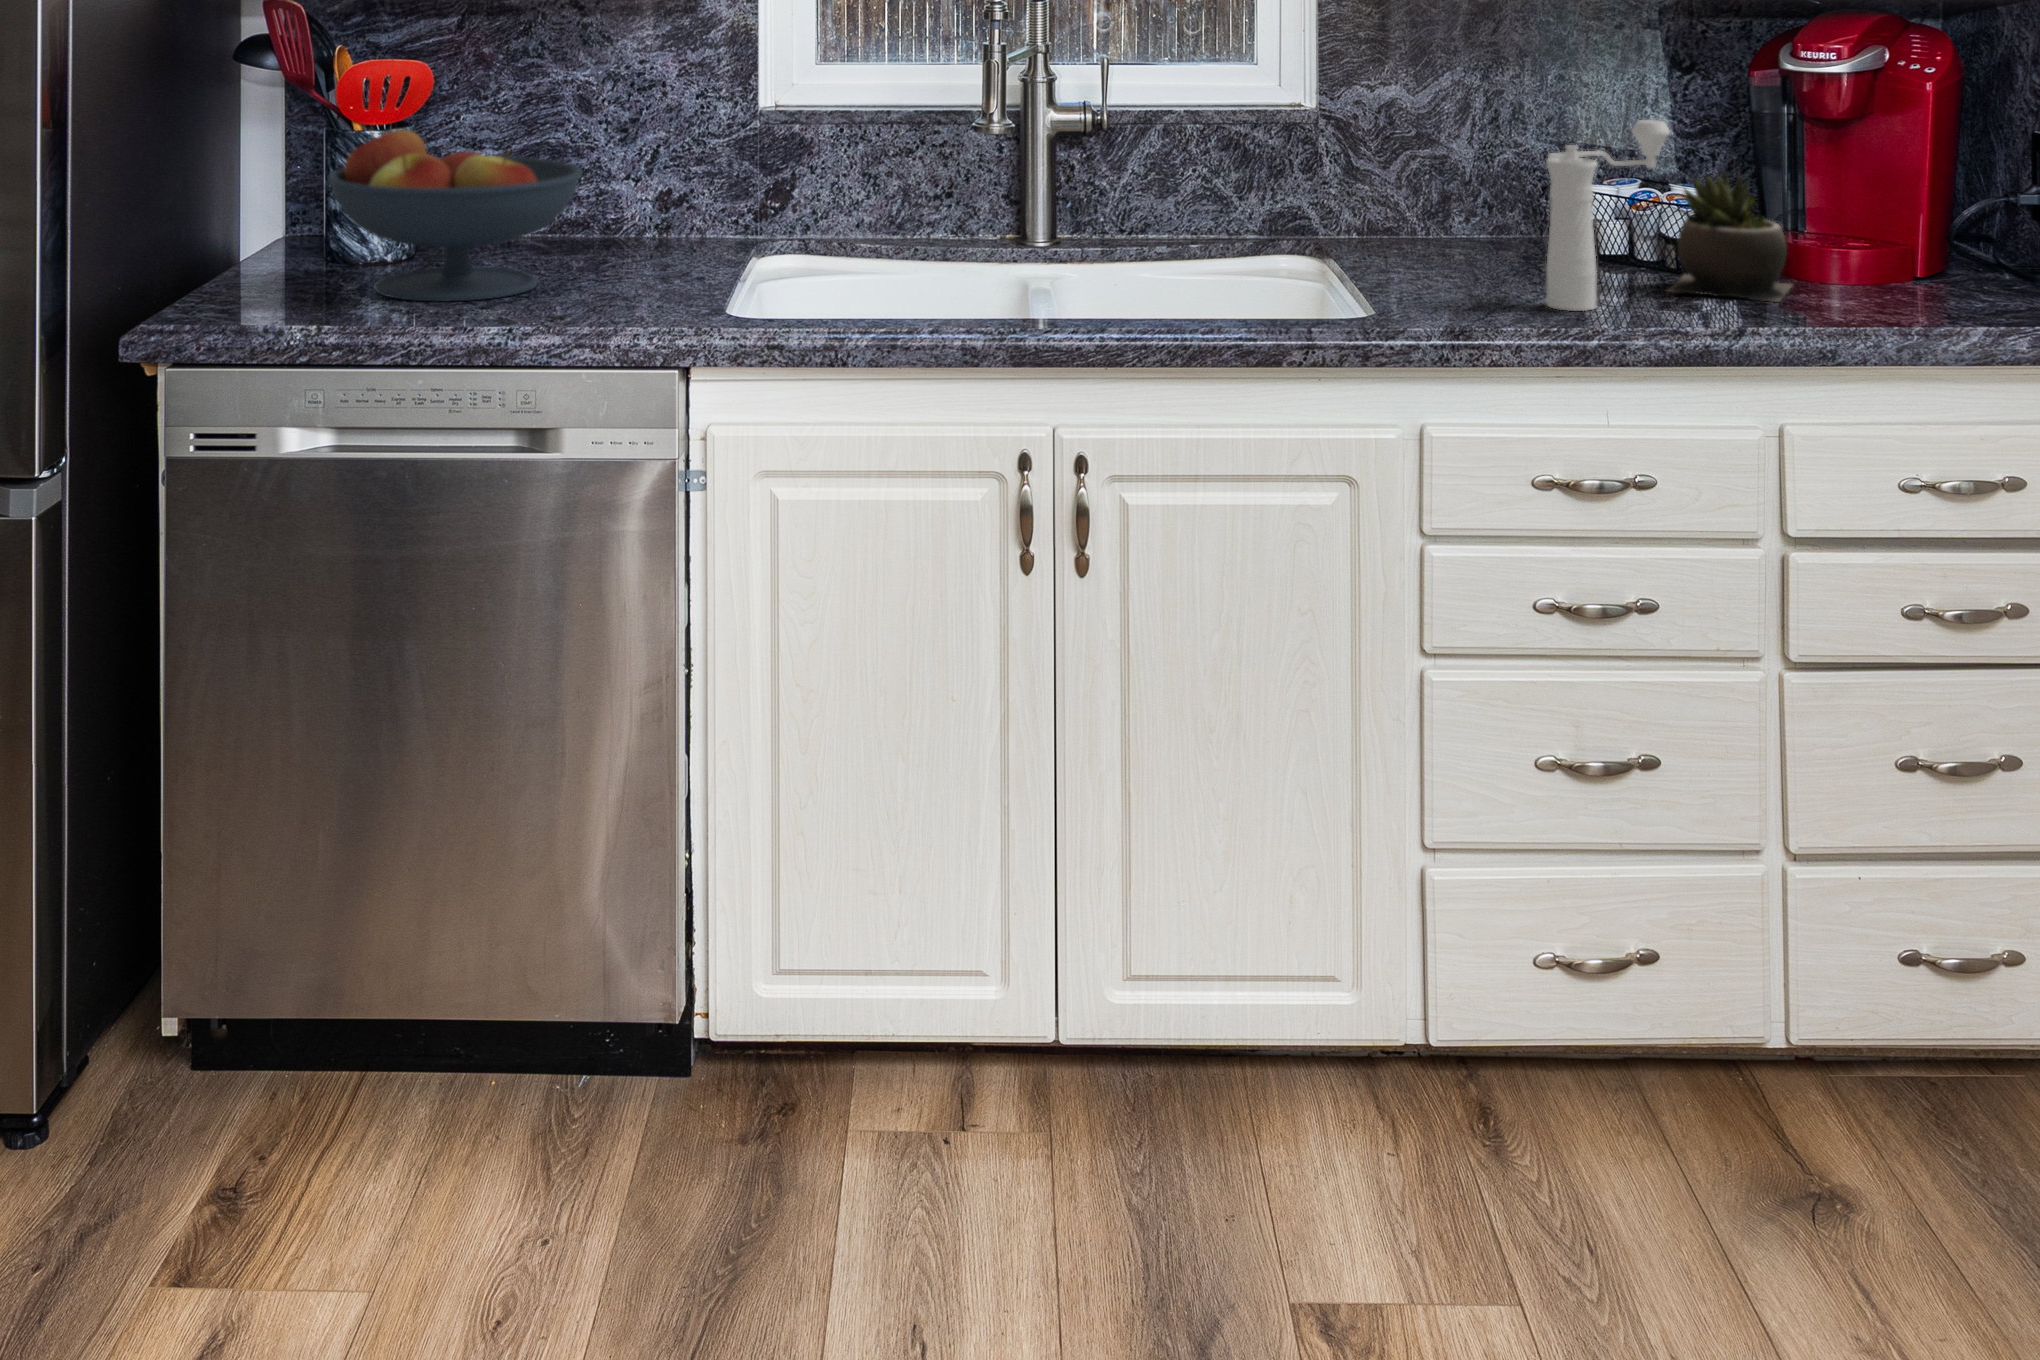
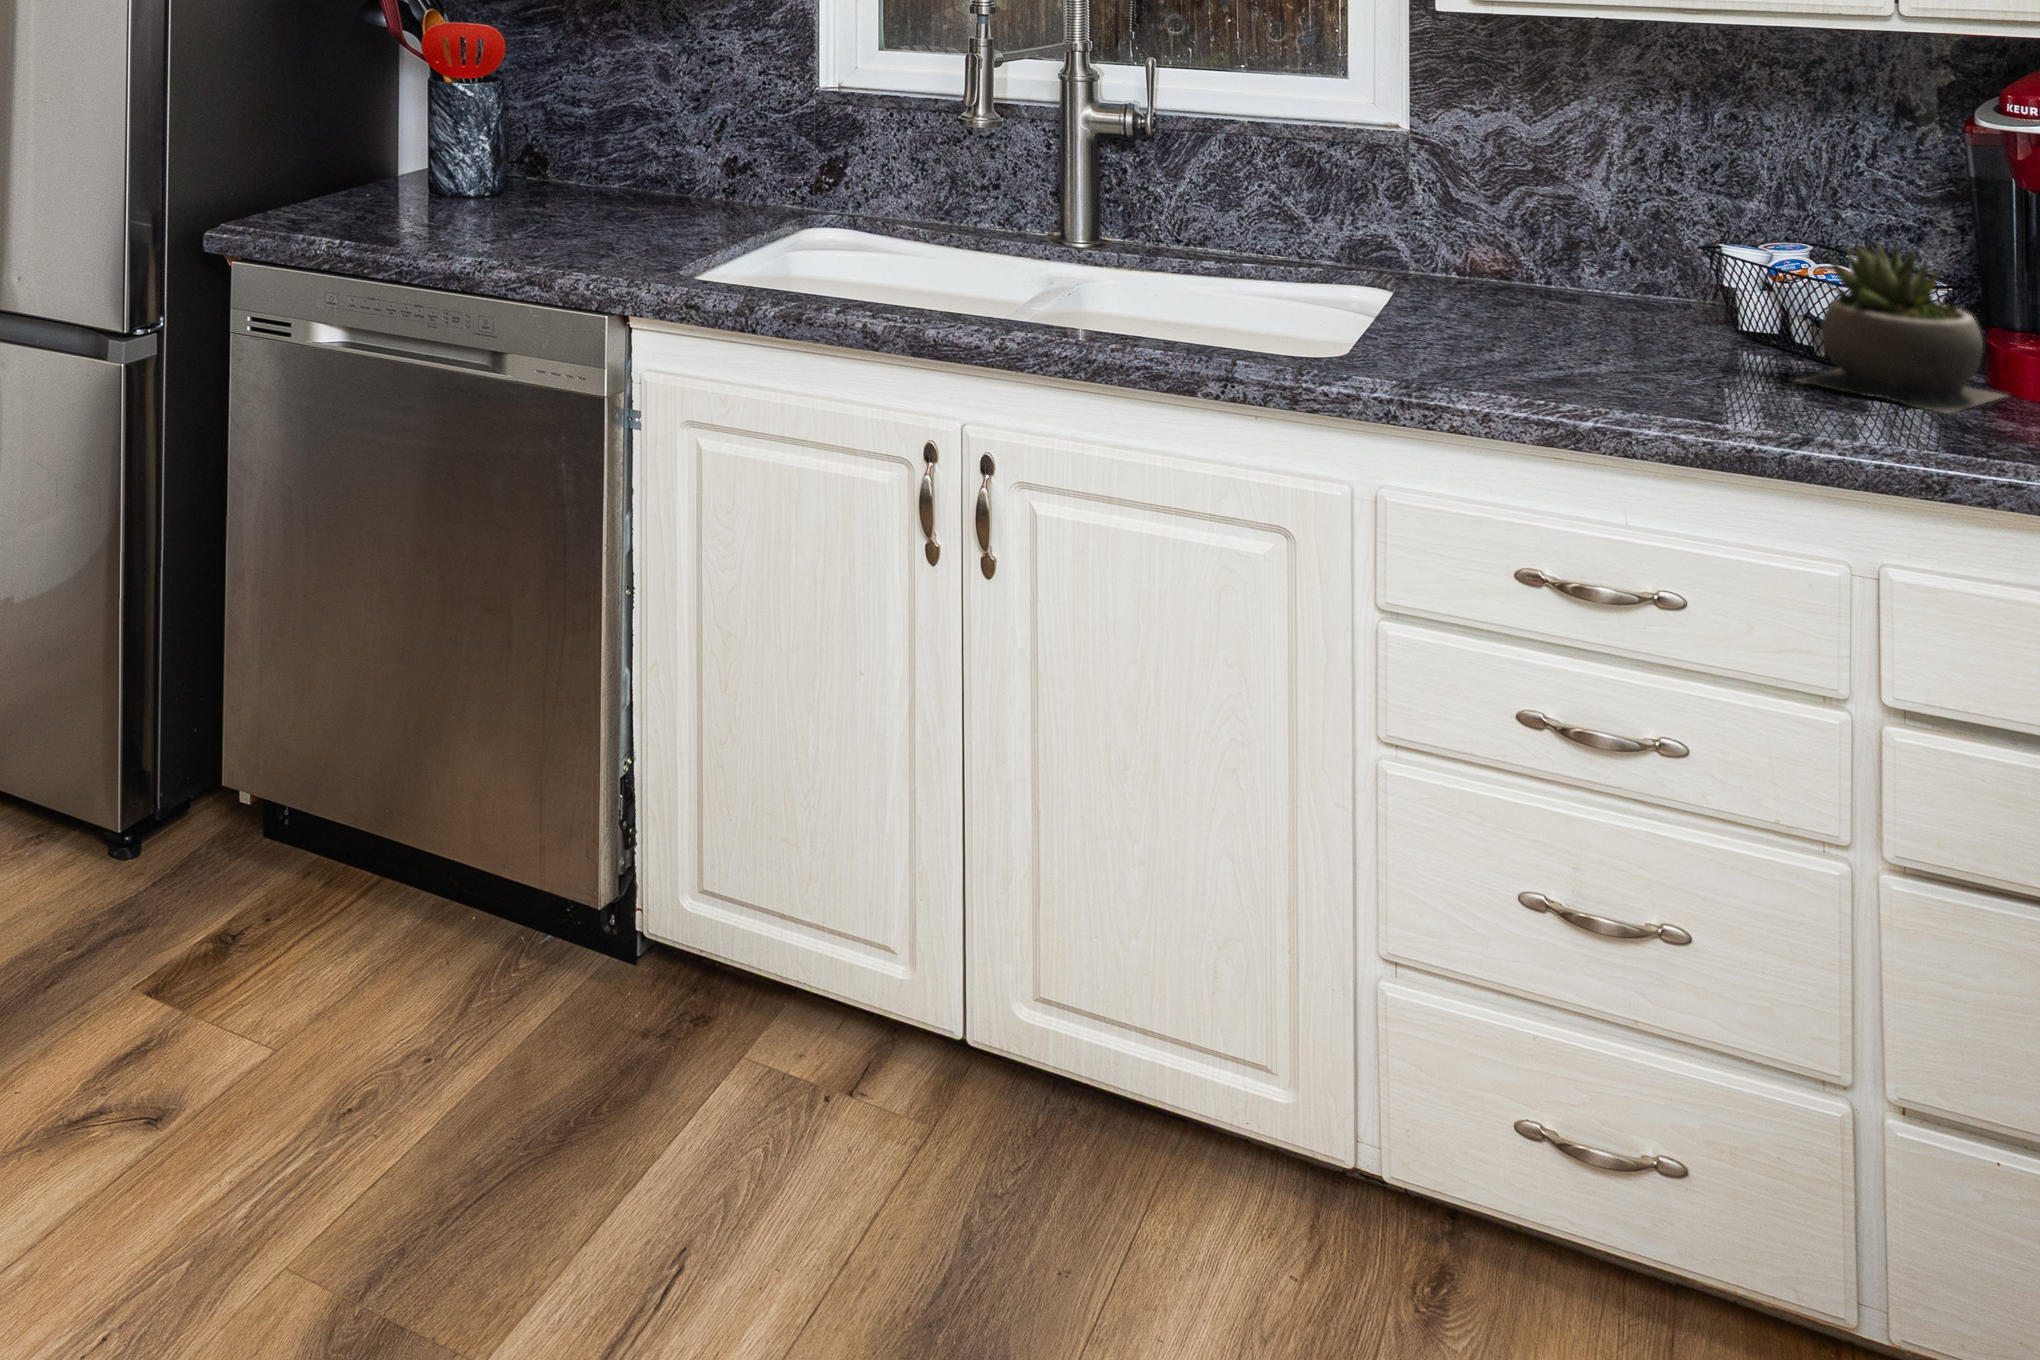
pepper mill: present [1546,120,1670,311] -> none [1590,171,1779,388]
fruit bowl: present [327,130,583,302] -> none [399,82,617,236]

